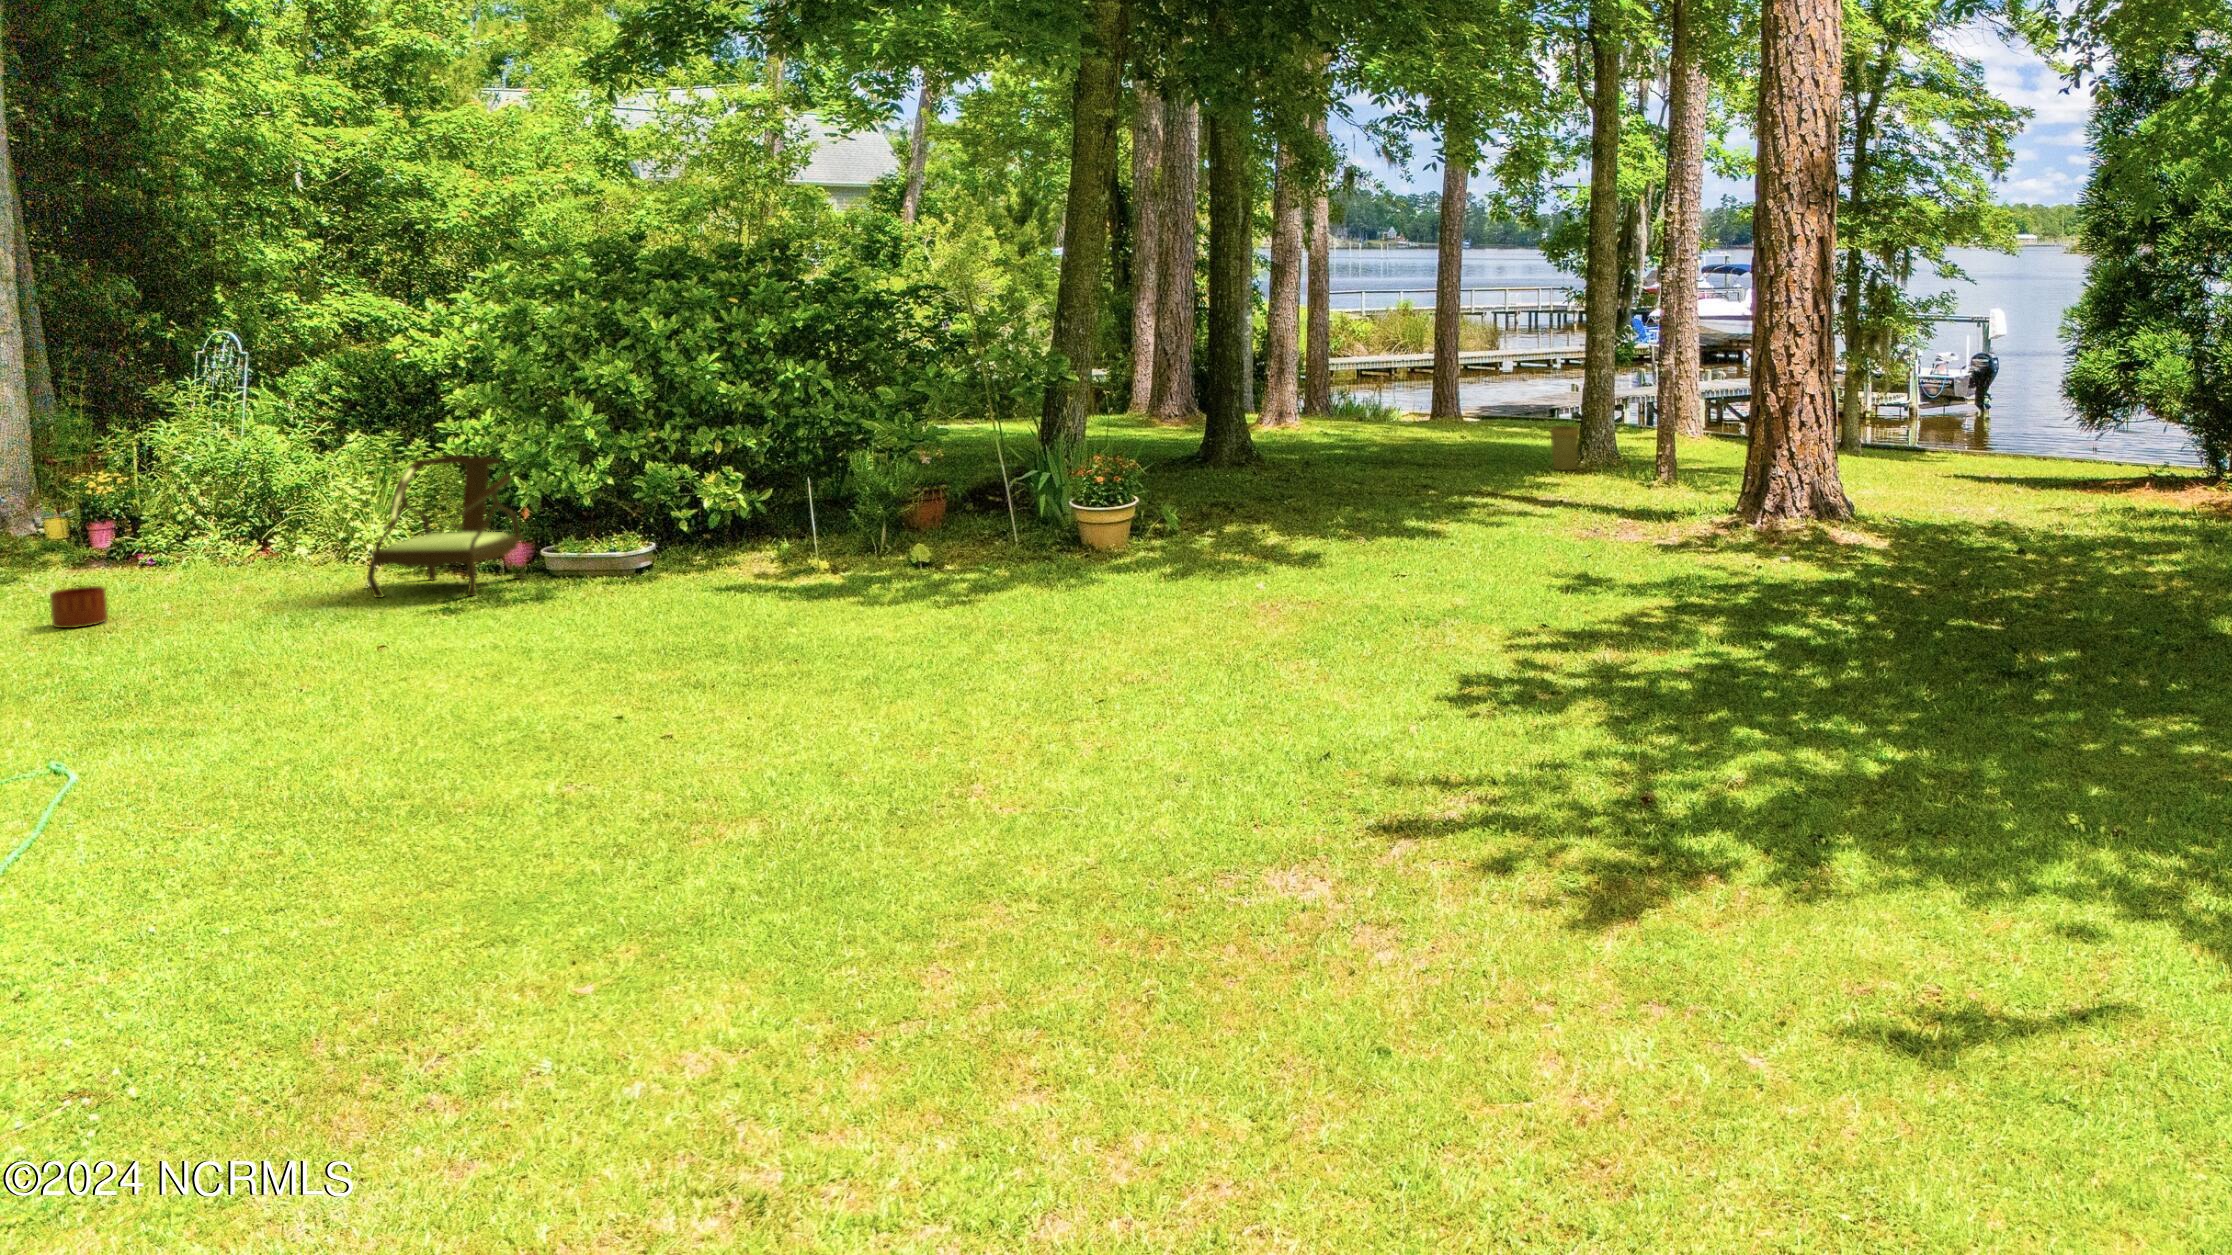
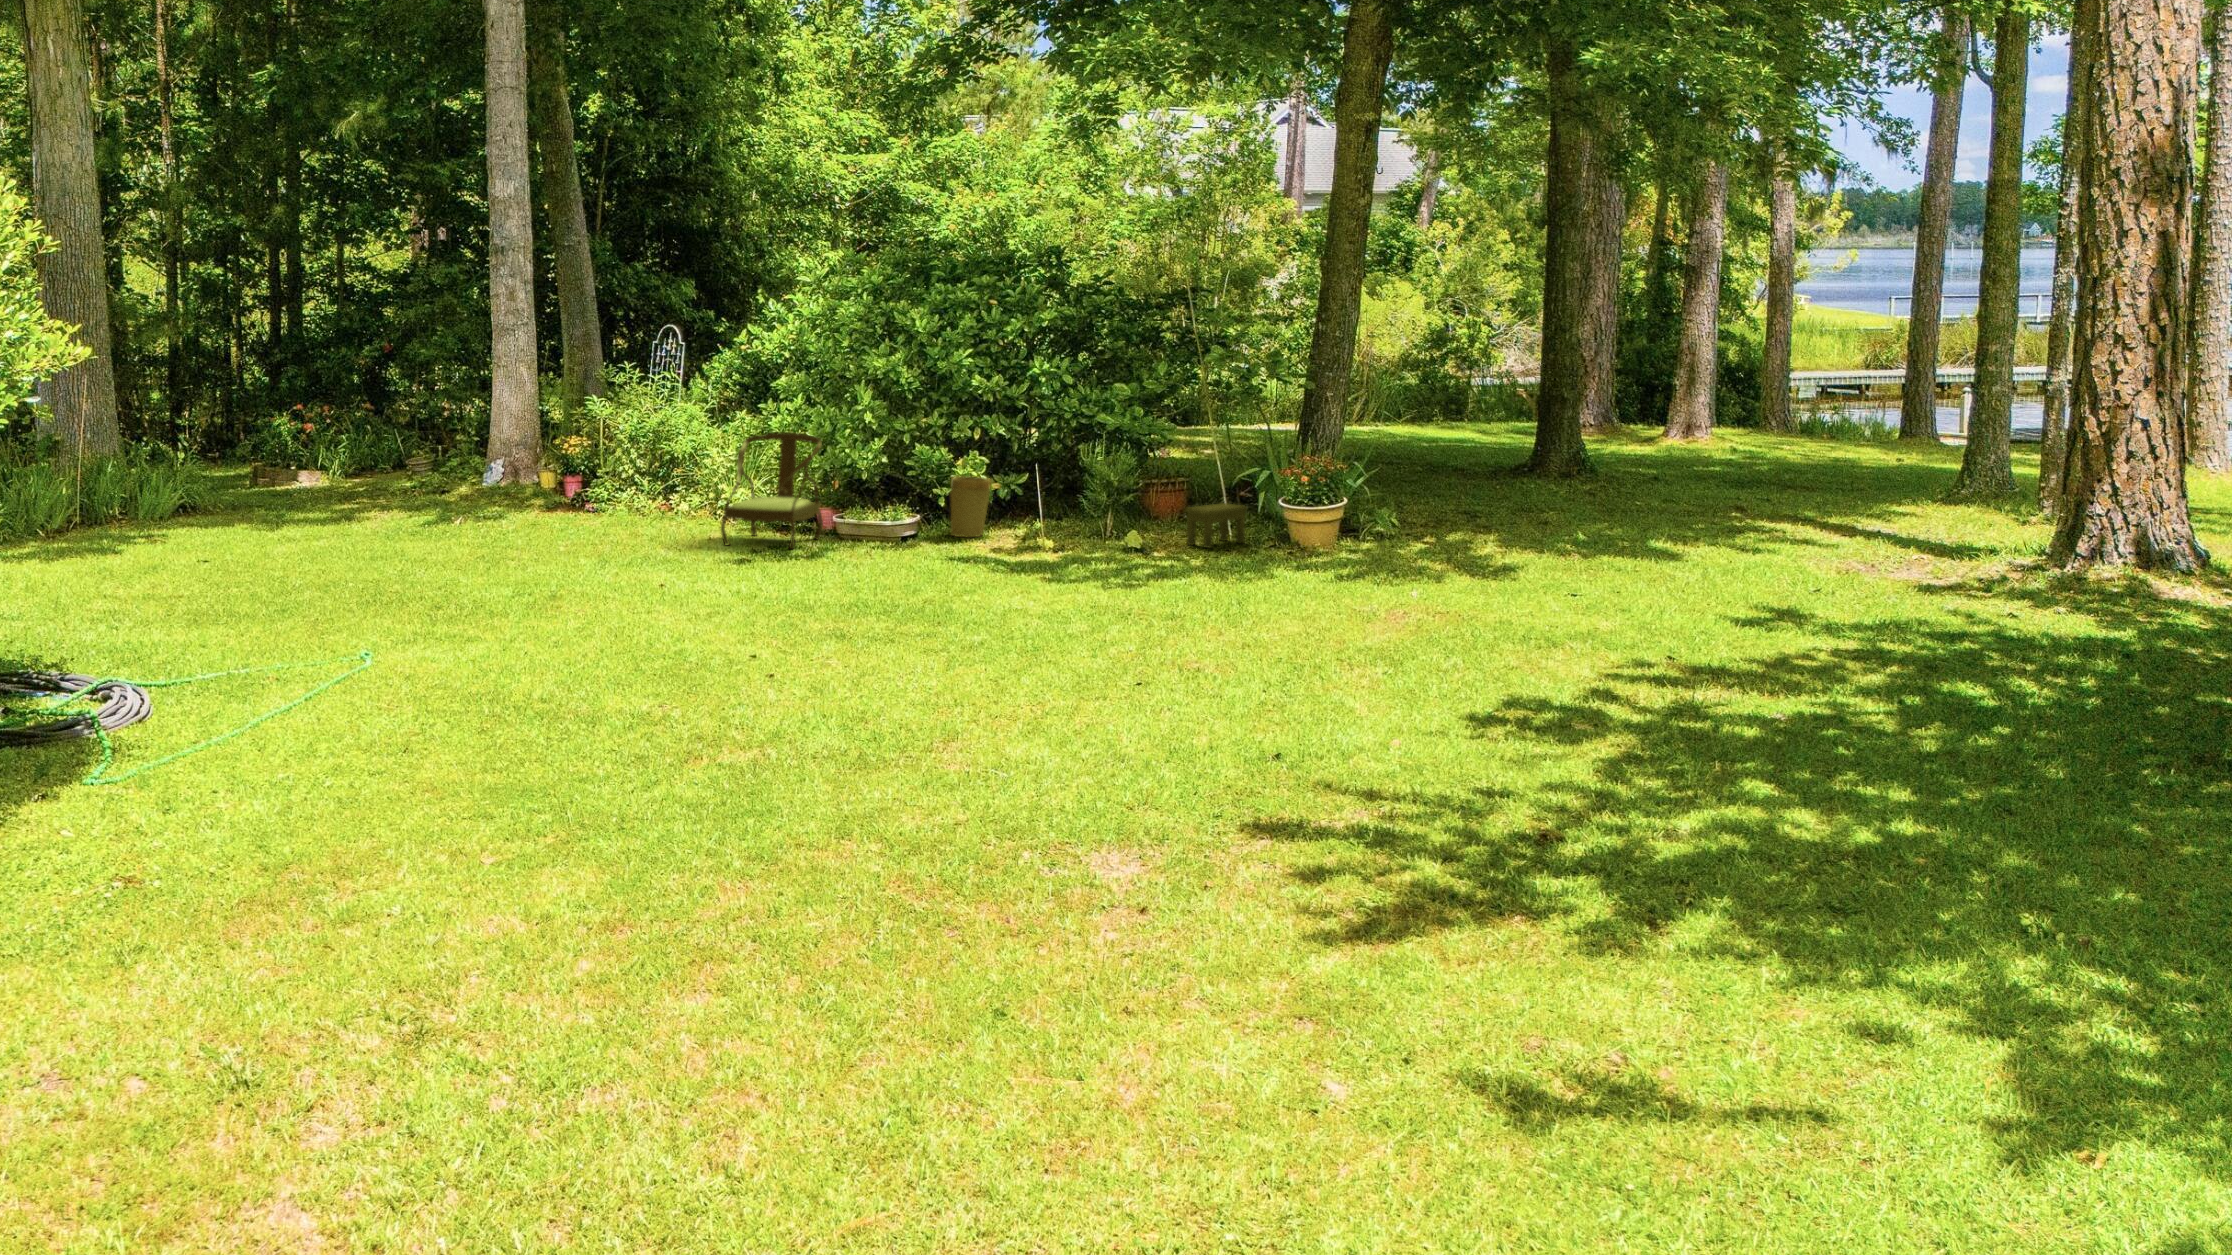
basket: present [1550,426,1580,470] -> present [950,476,991,537]
side table: none [979,506,1047,555] -> present [1186,503,1247,548]
planter: present [50,586,108,628] -> none [548,519,578,548]

